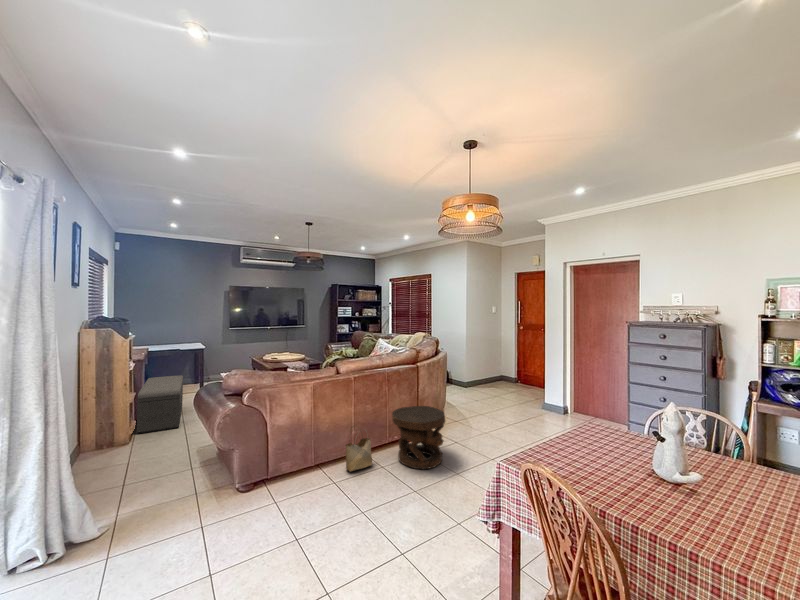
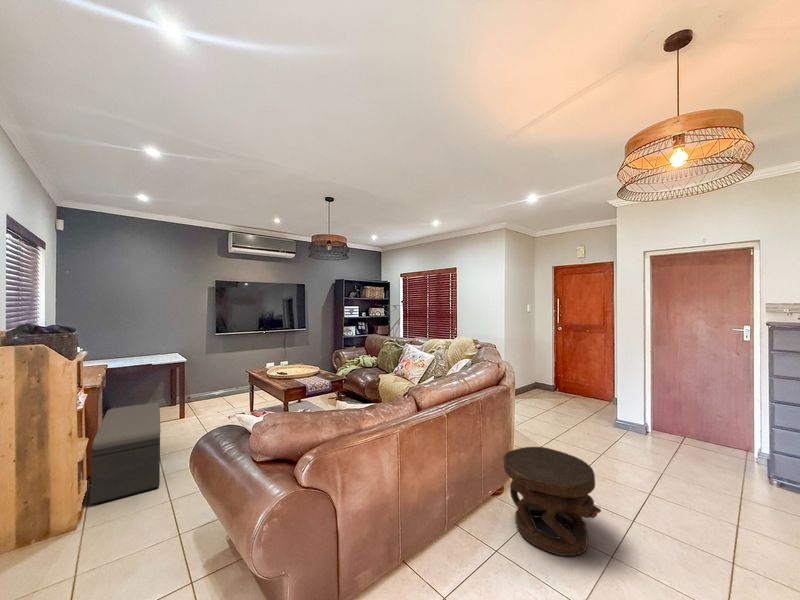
woven basket: present [345,438,372,471] -> none [457,491,493,574]

